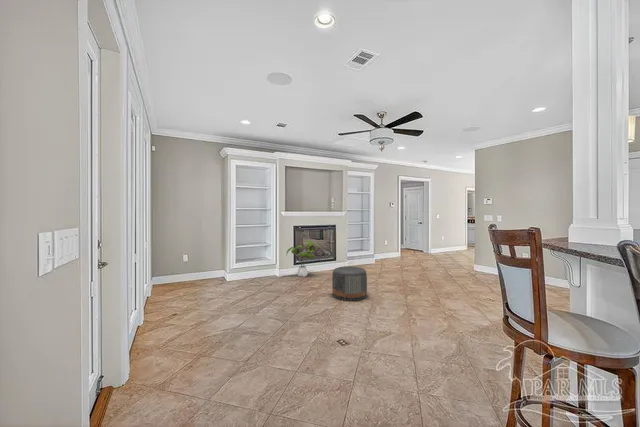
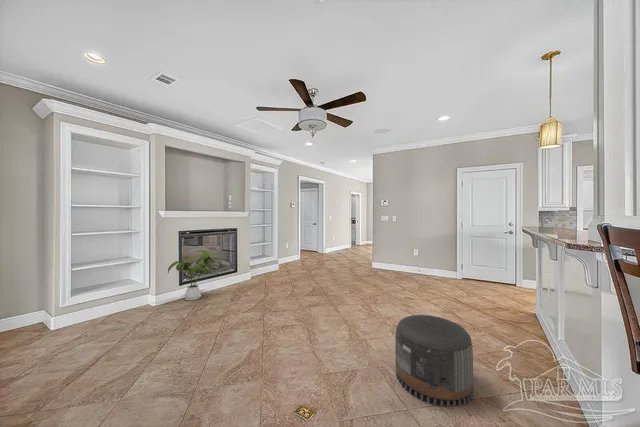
pouf: present [332,266,367,300] -> present [396,315,473,407]

